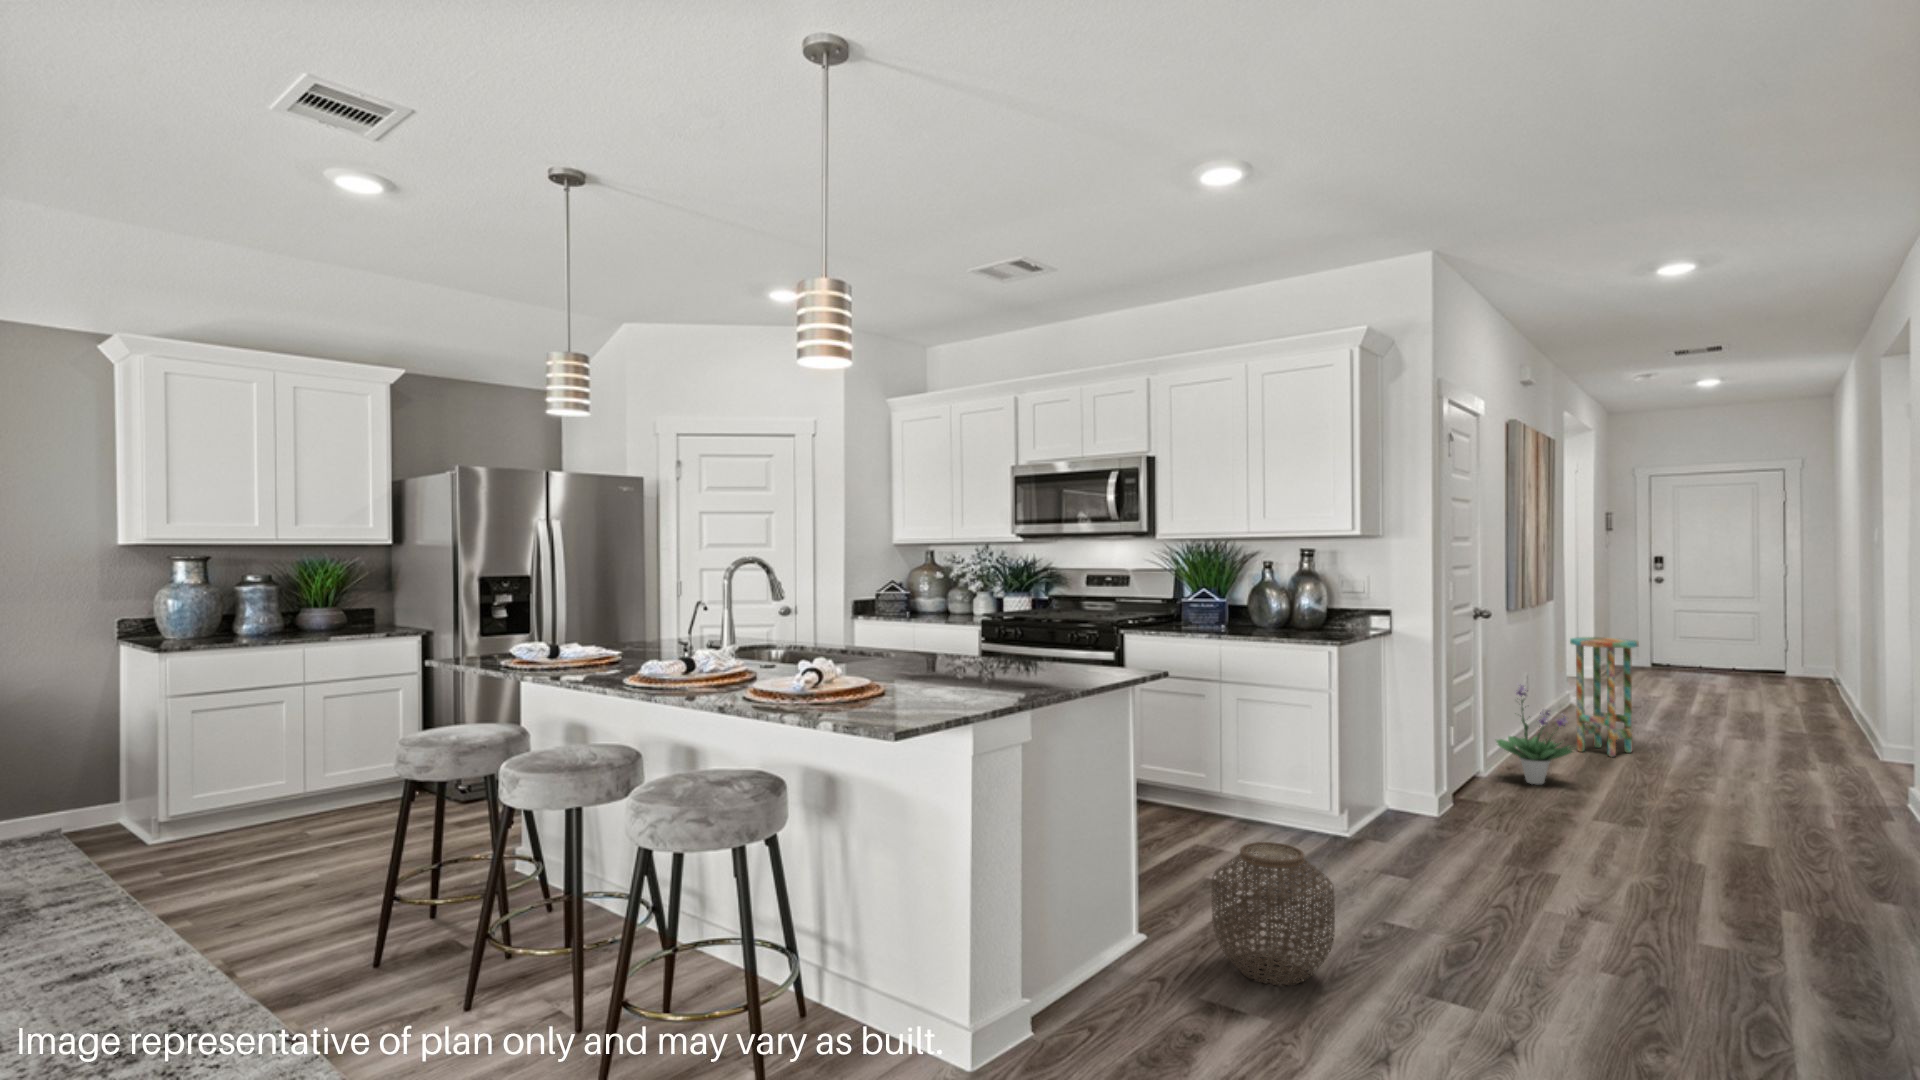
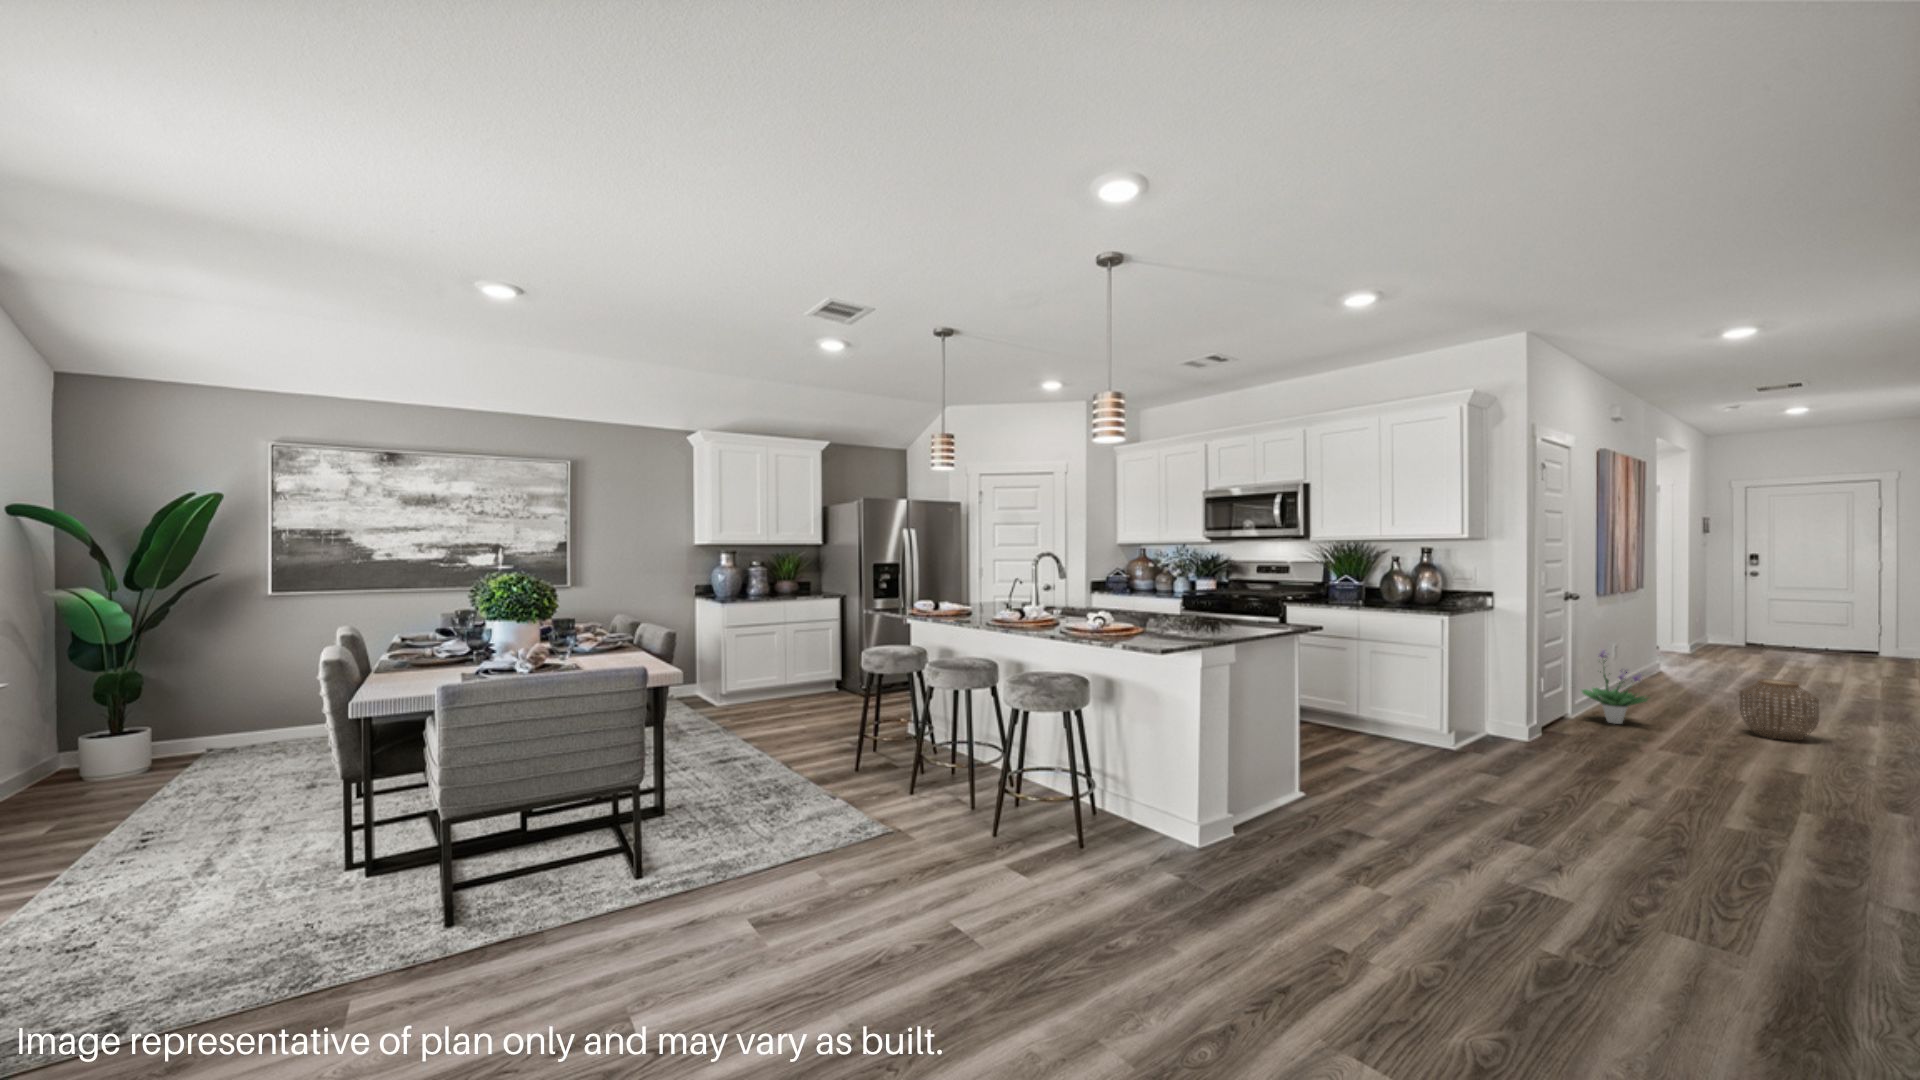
side table: present [1570,637,1639,757] -> none [1651,617,1714,709]
woven basket: present [1212,842,1335,985] -> present [1739,679,1819,740]

